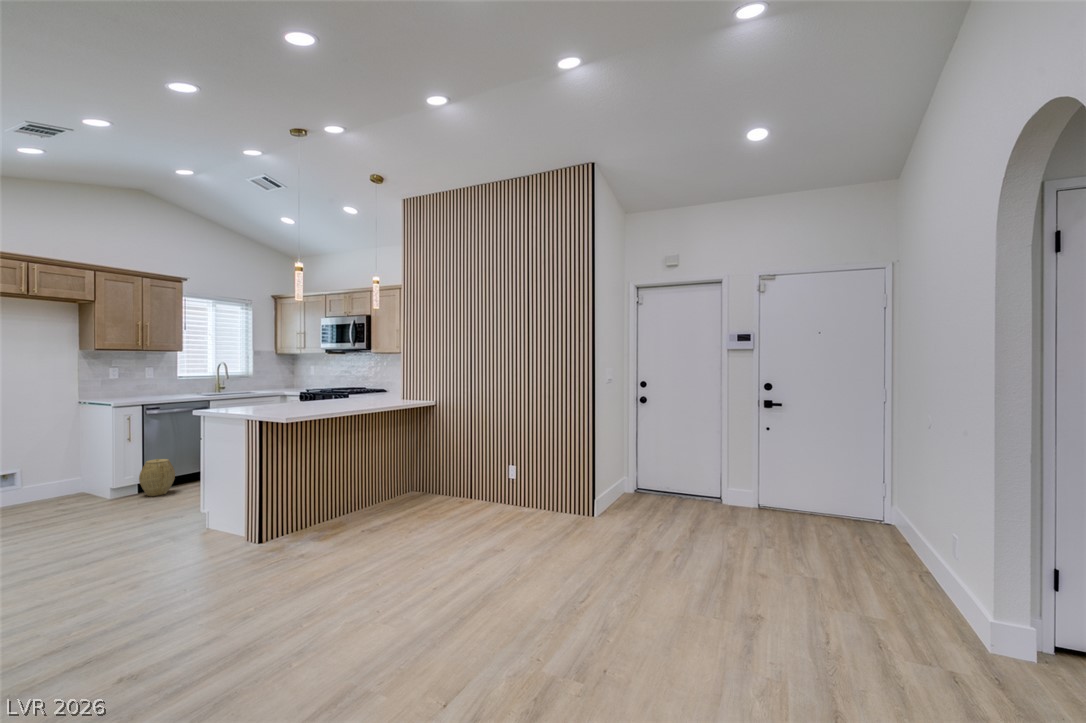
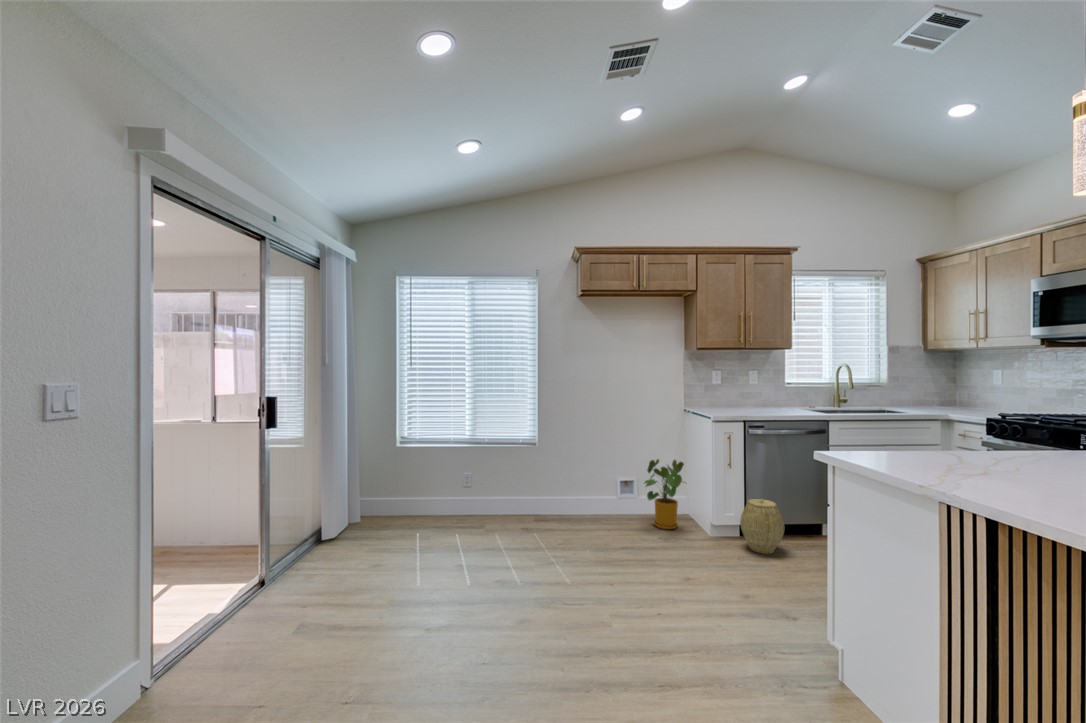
house plant: none [36,445,89,504] -> present [644,459,684,529]

